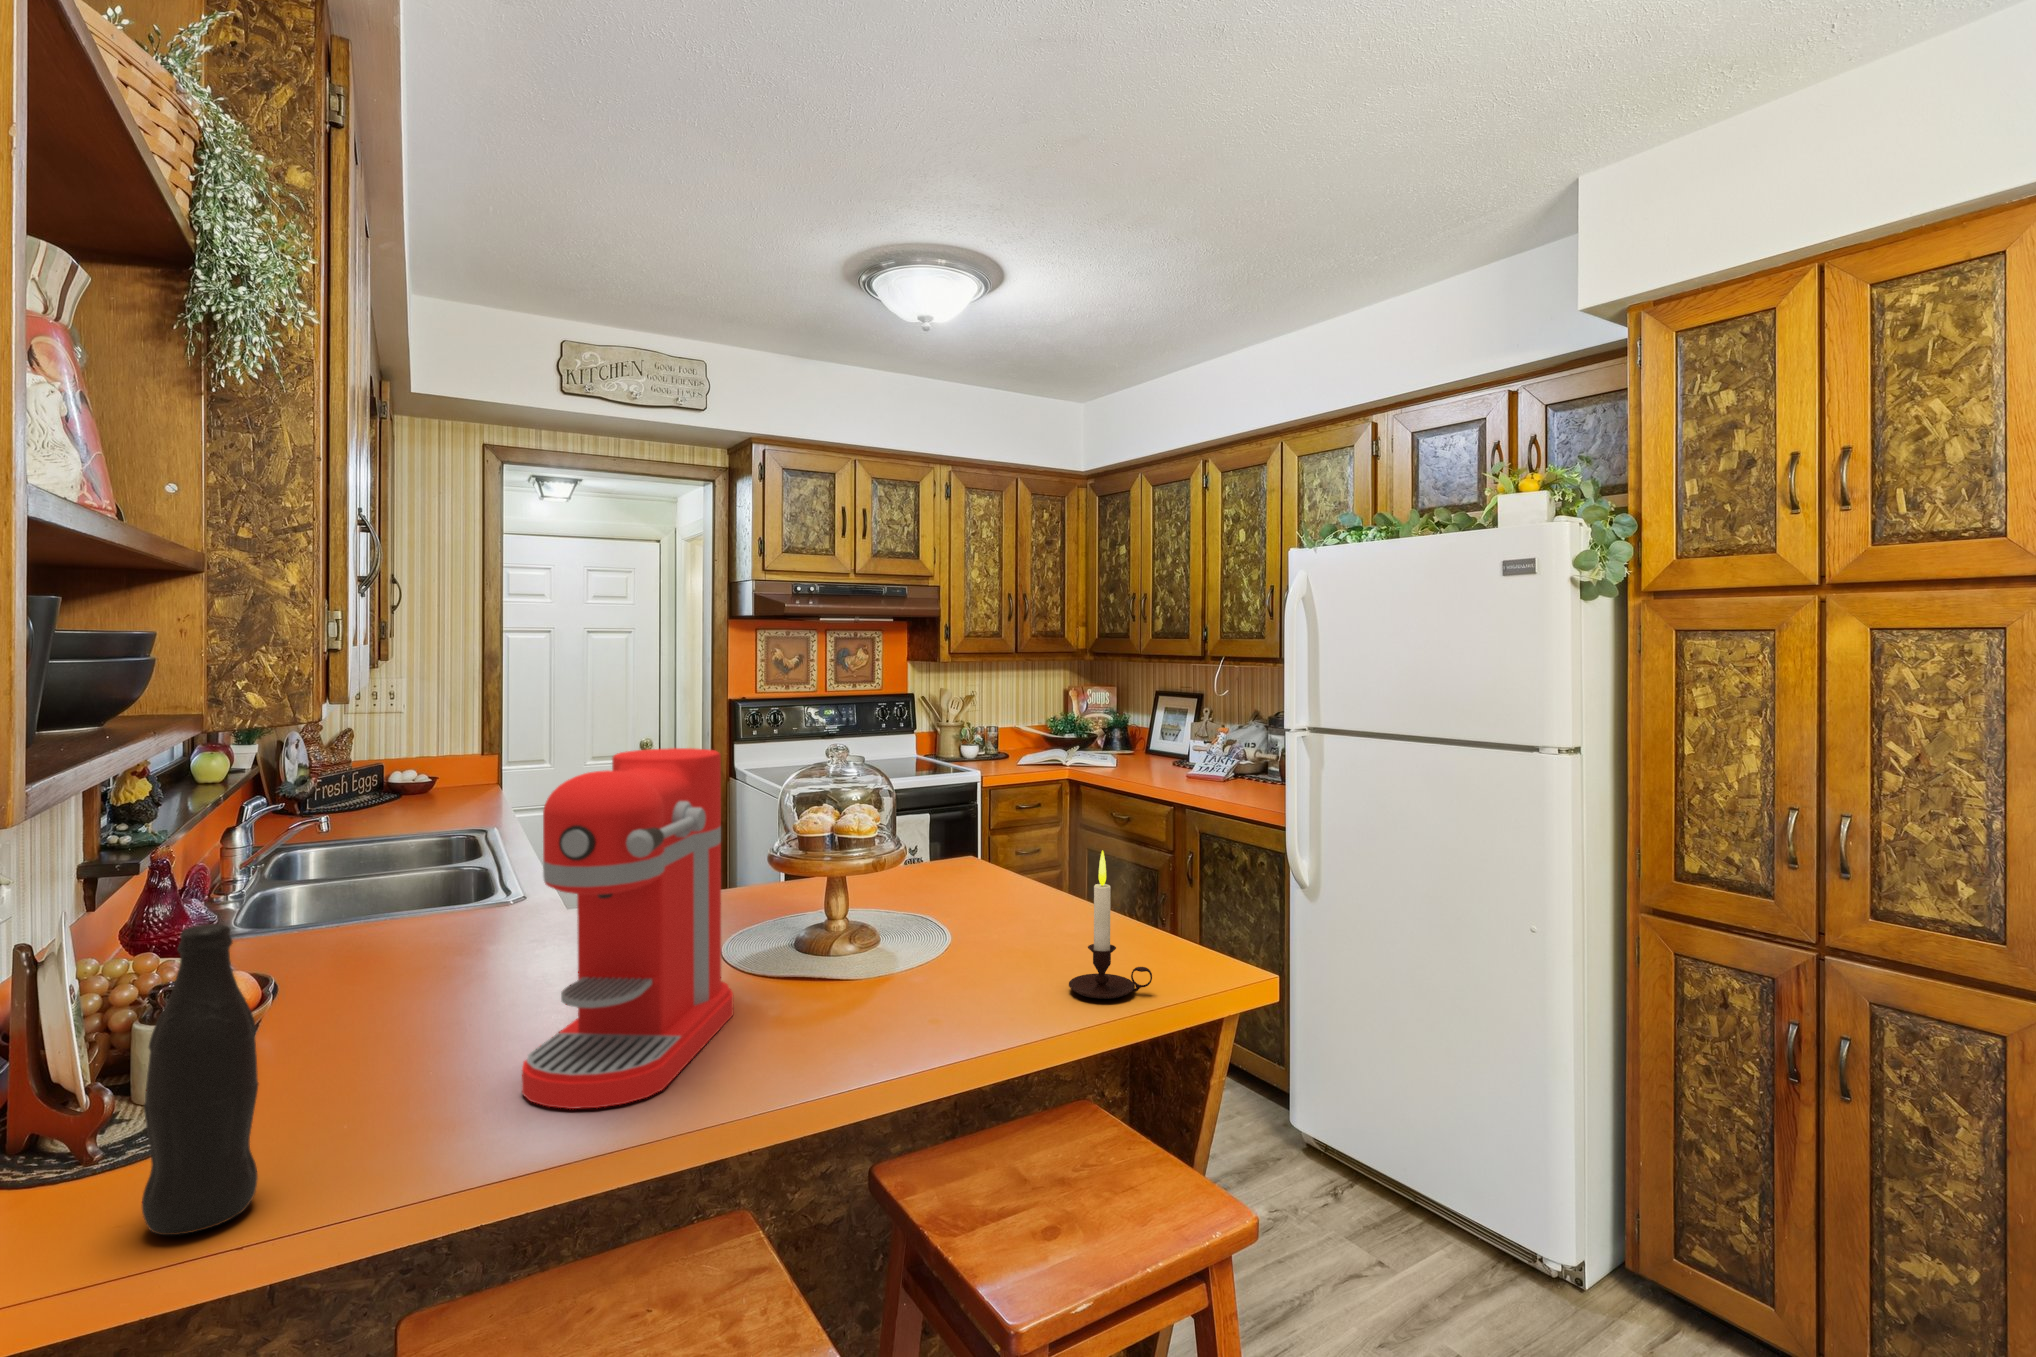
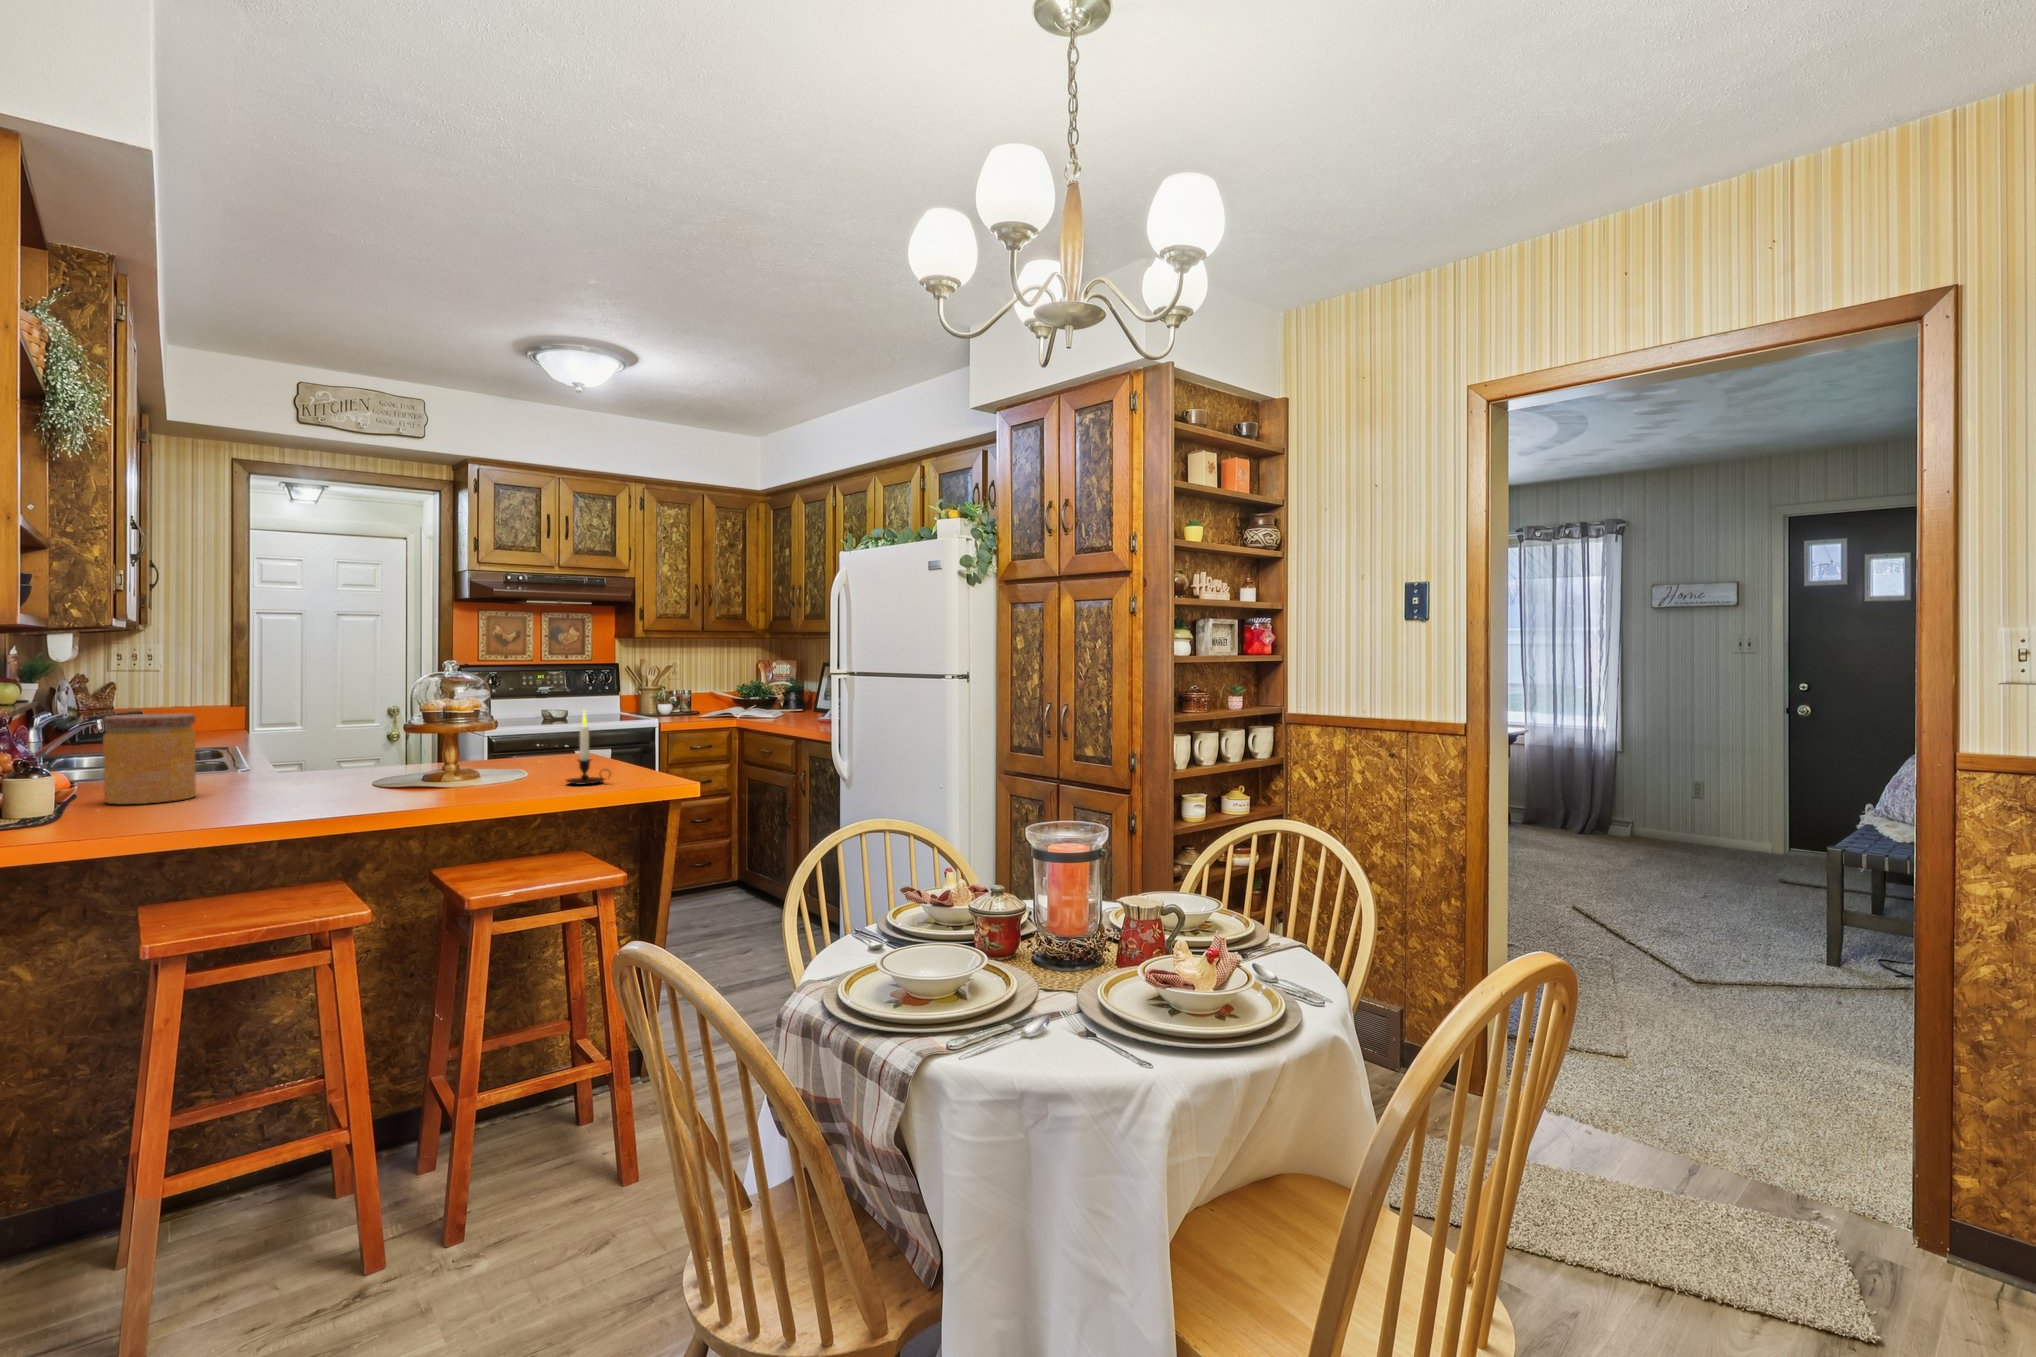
coffee maker: present [522,748,734,1109] -> none [236,653,367,810]
jar: none [287,861,445,1055] -> present [103,713,196,804]
bottle: present [142,924,258,1235] -> none [50,704,102,831]

